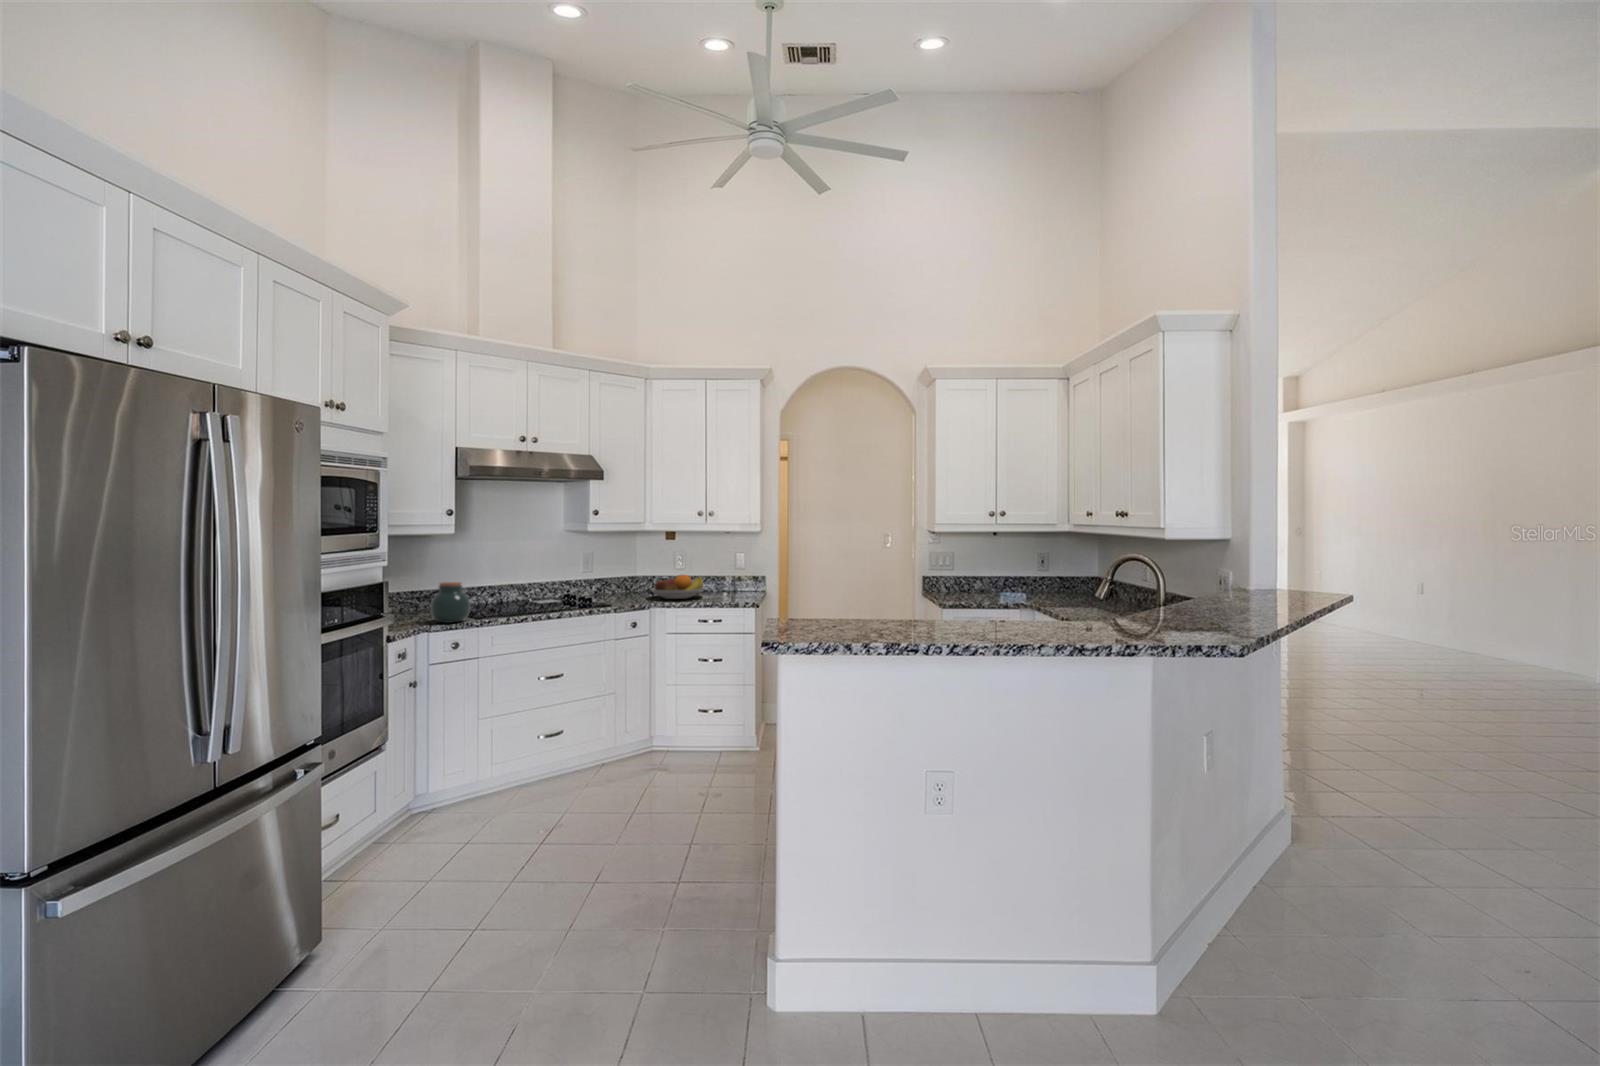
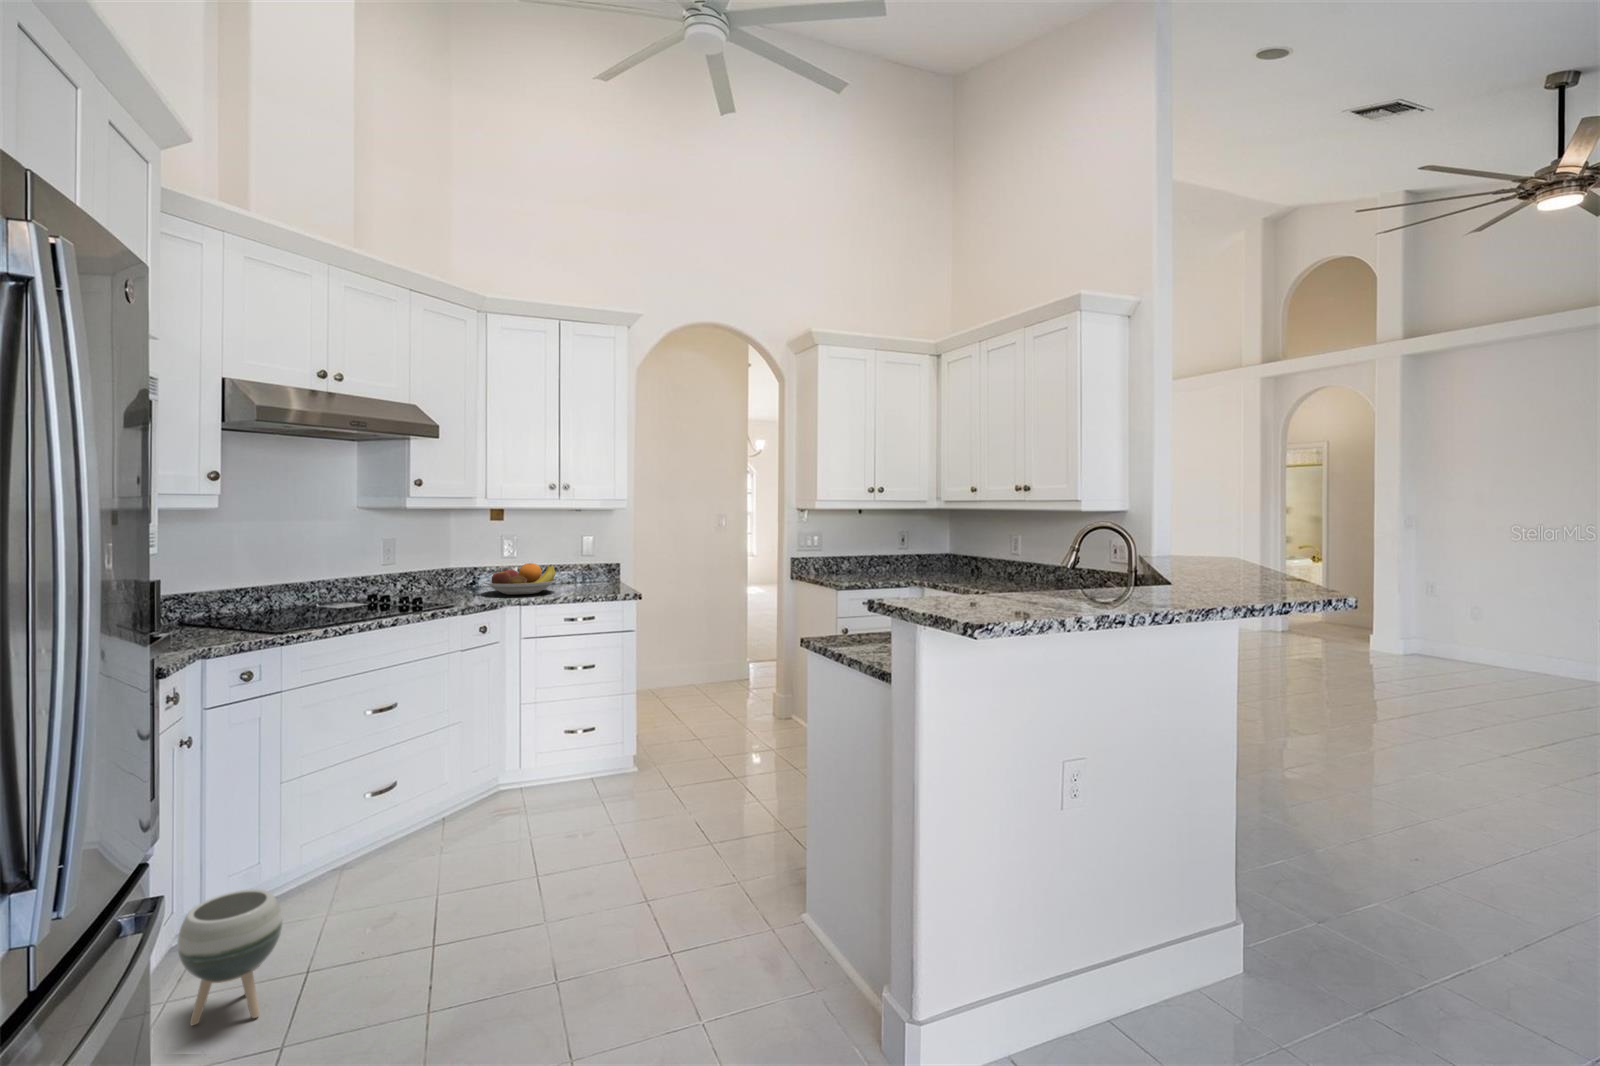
jar: present [431,582,470,623] -> none [200,580,267,641]
planter: none [369,782,430,862] -> present [177,889,283,1025]

